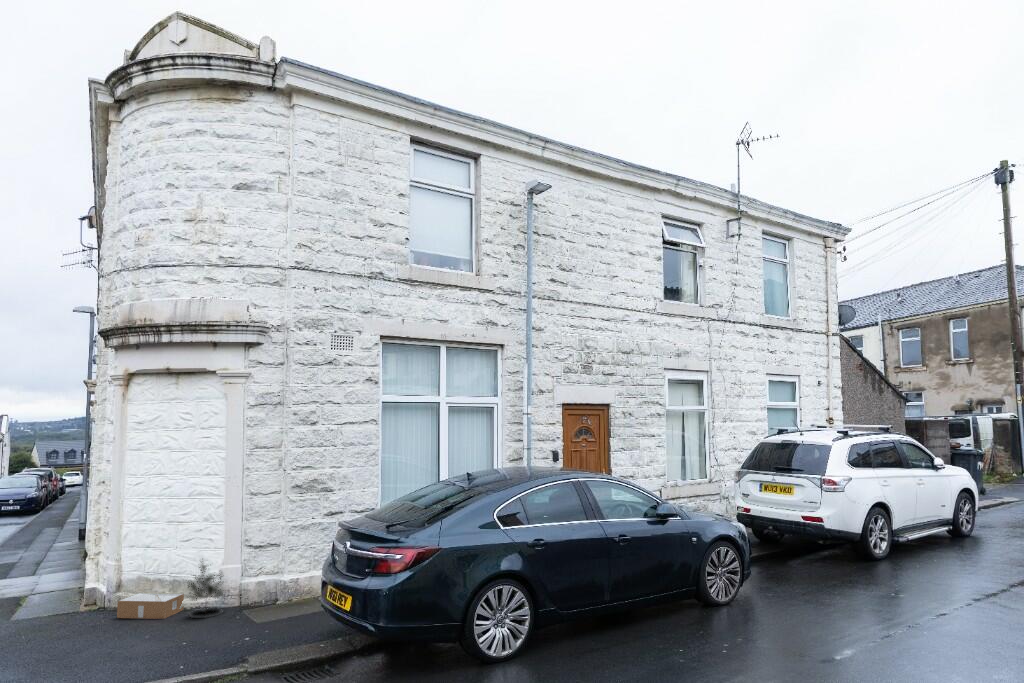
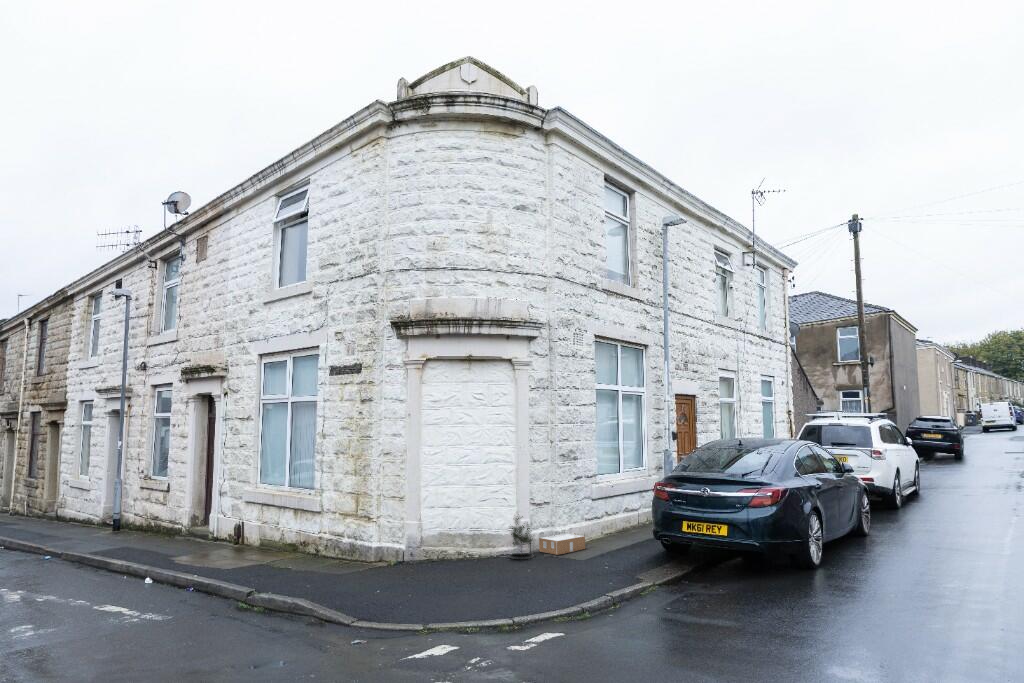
cardboard box: present [117,593,184,619] -> present [539,533,585,555]

